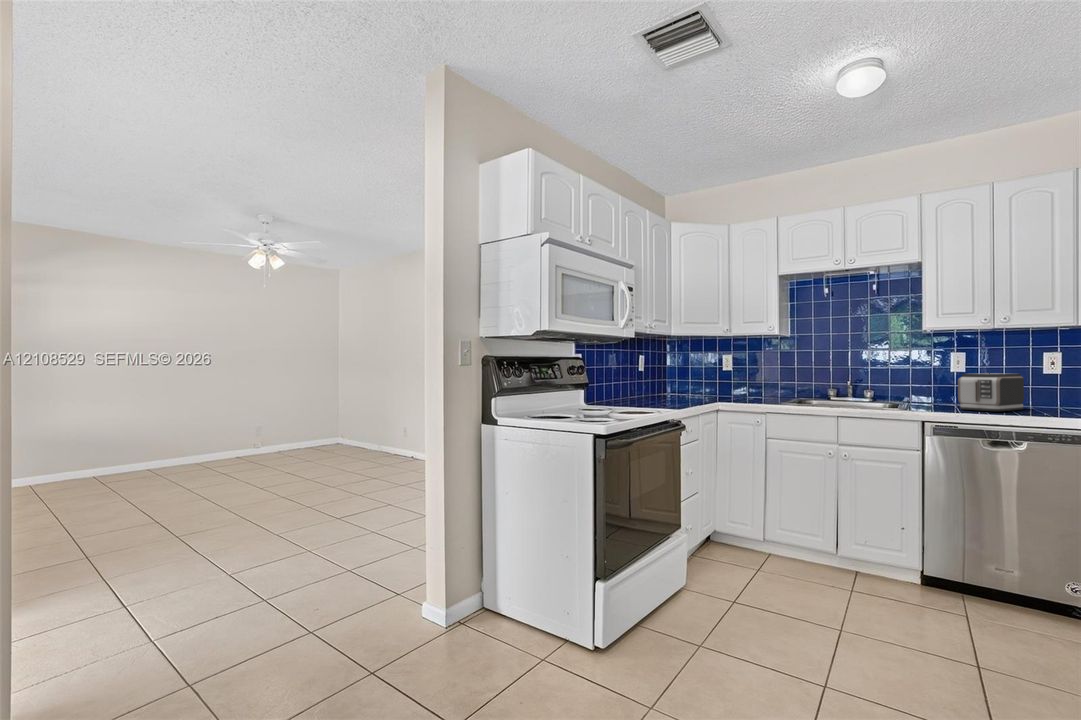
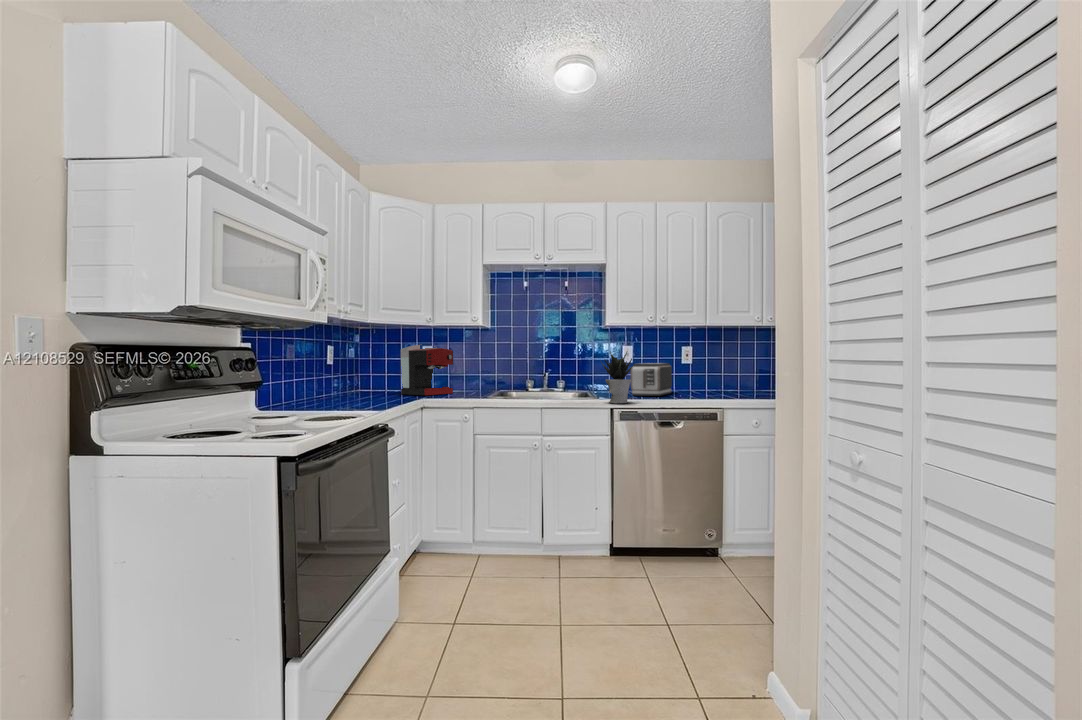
coffee maker: none [701,354,751,399] -> present [401,345,453,395]
potted plant: none [911,359,959,417] -> present [601,352,633,403]

